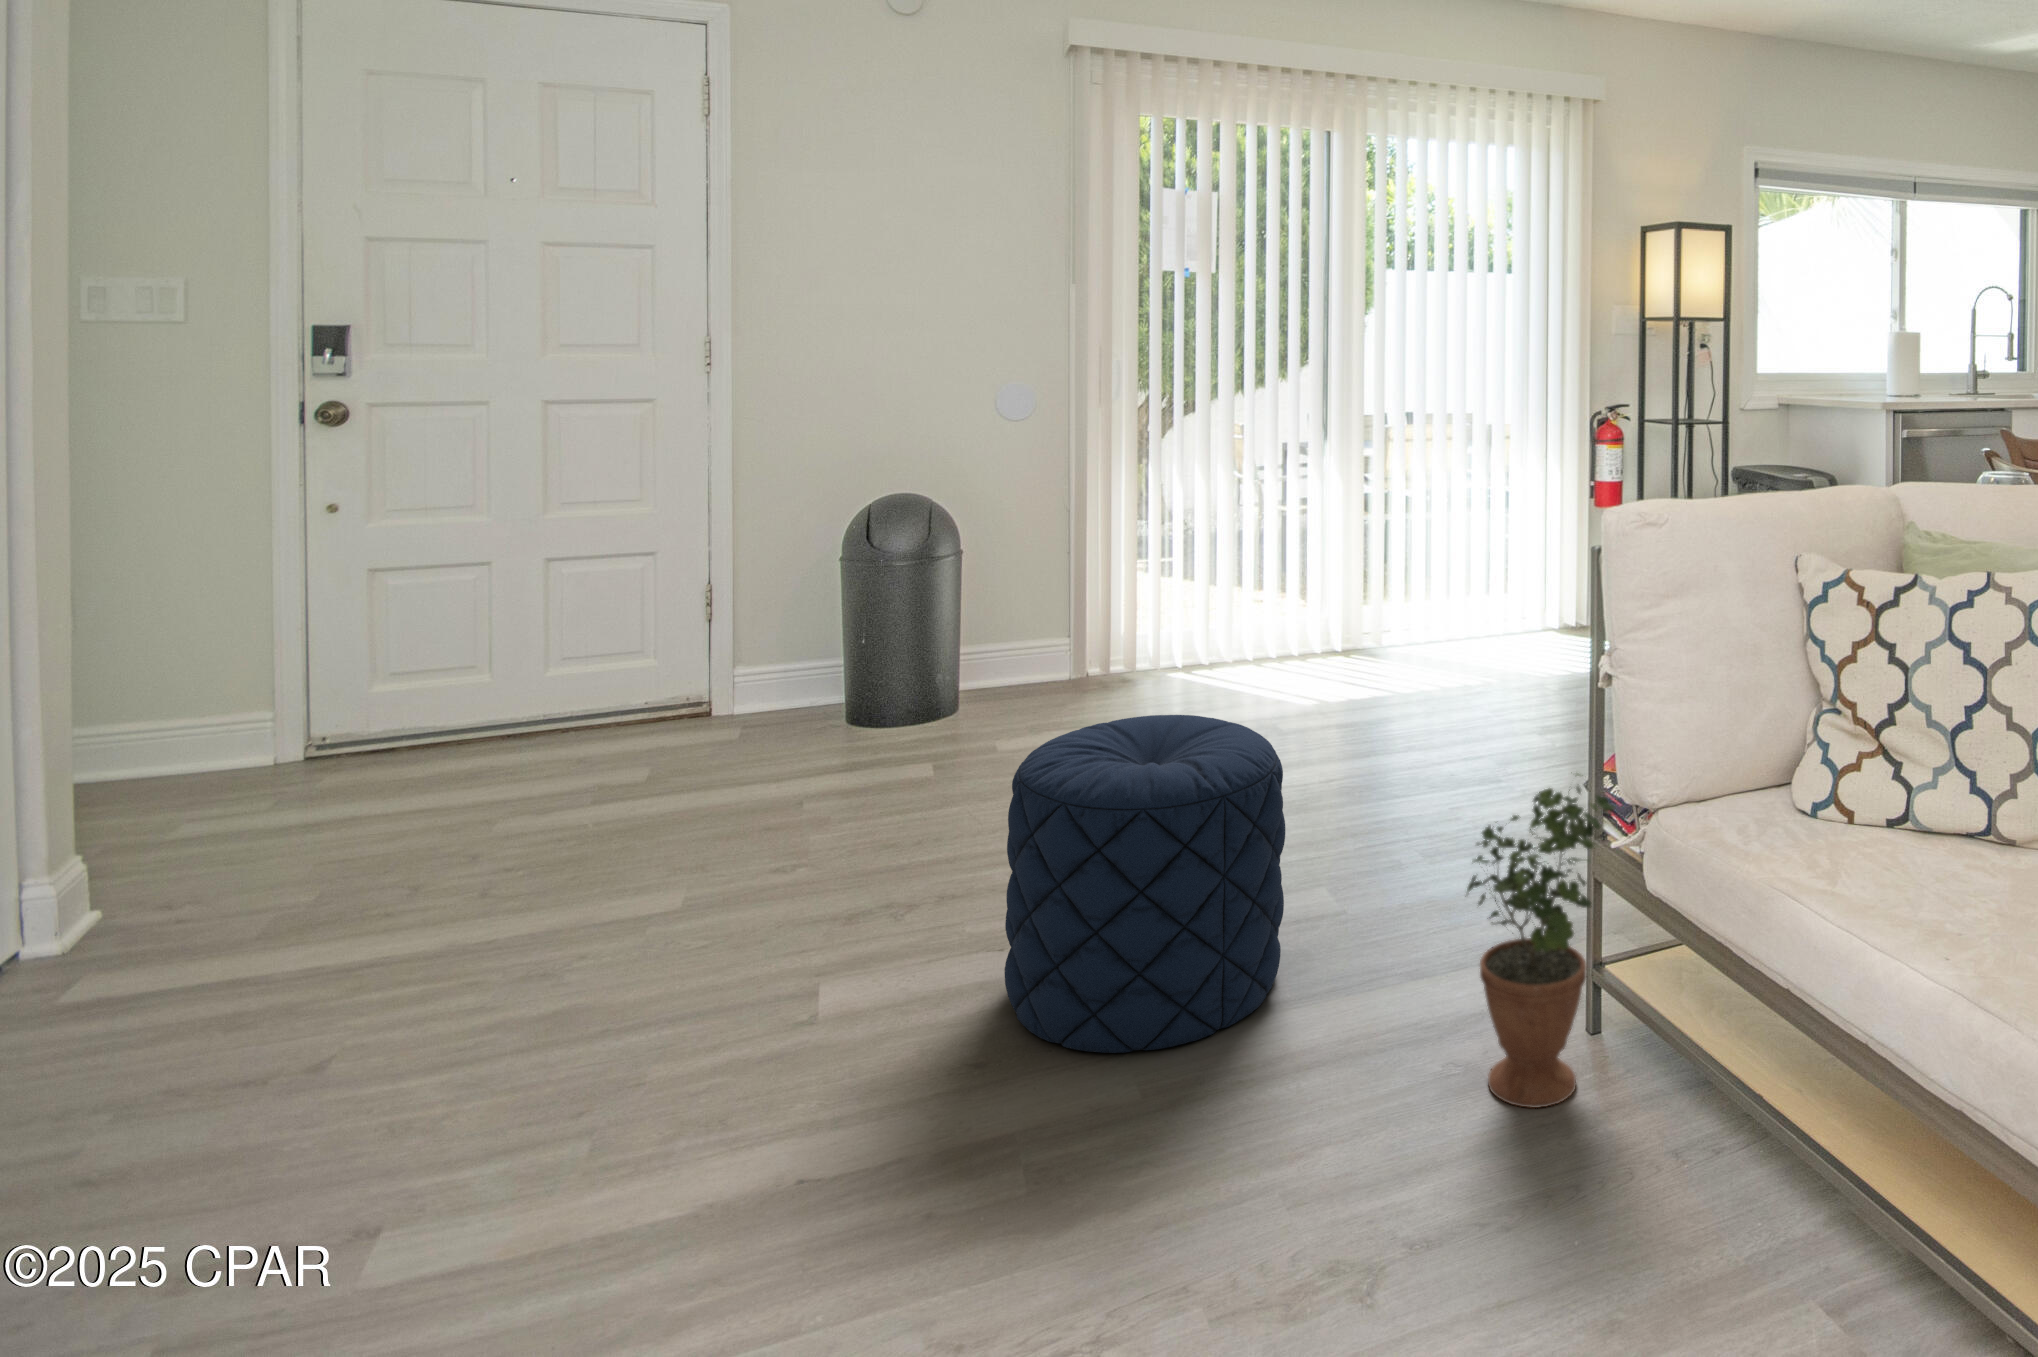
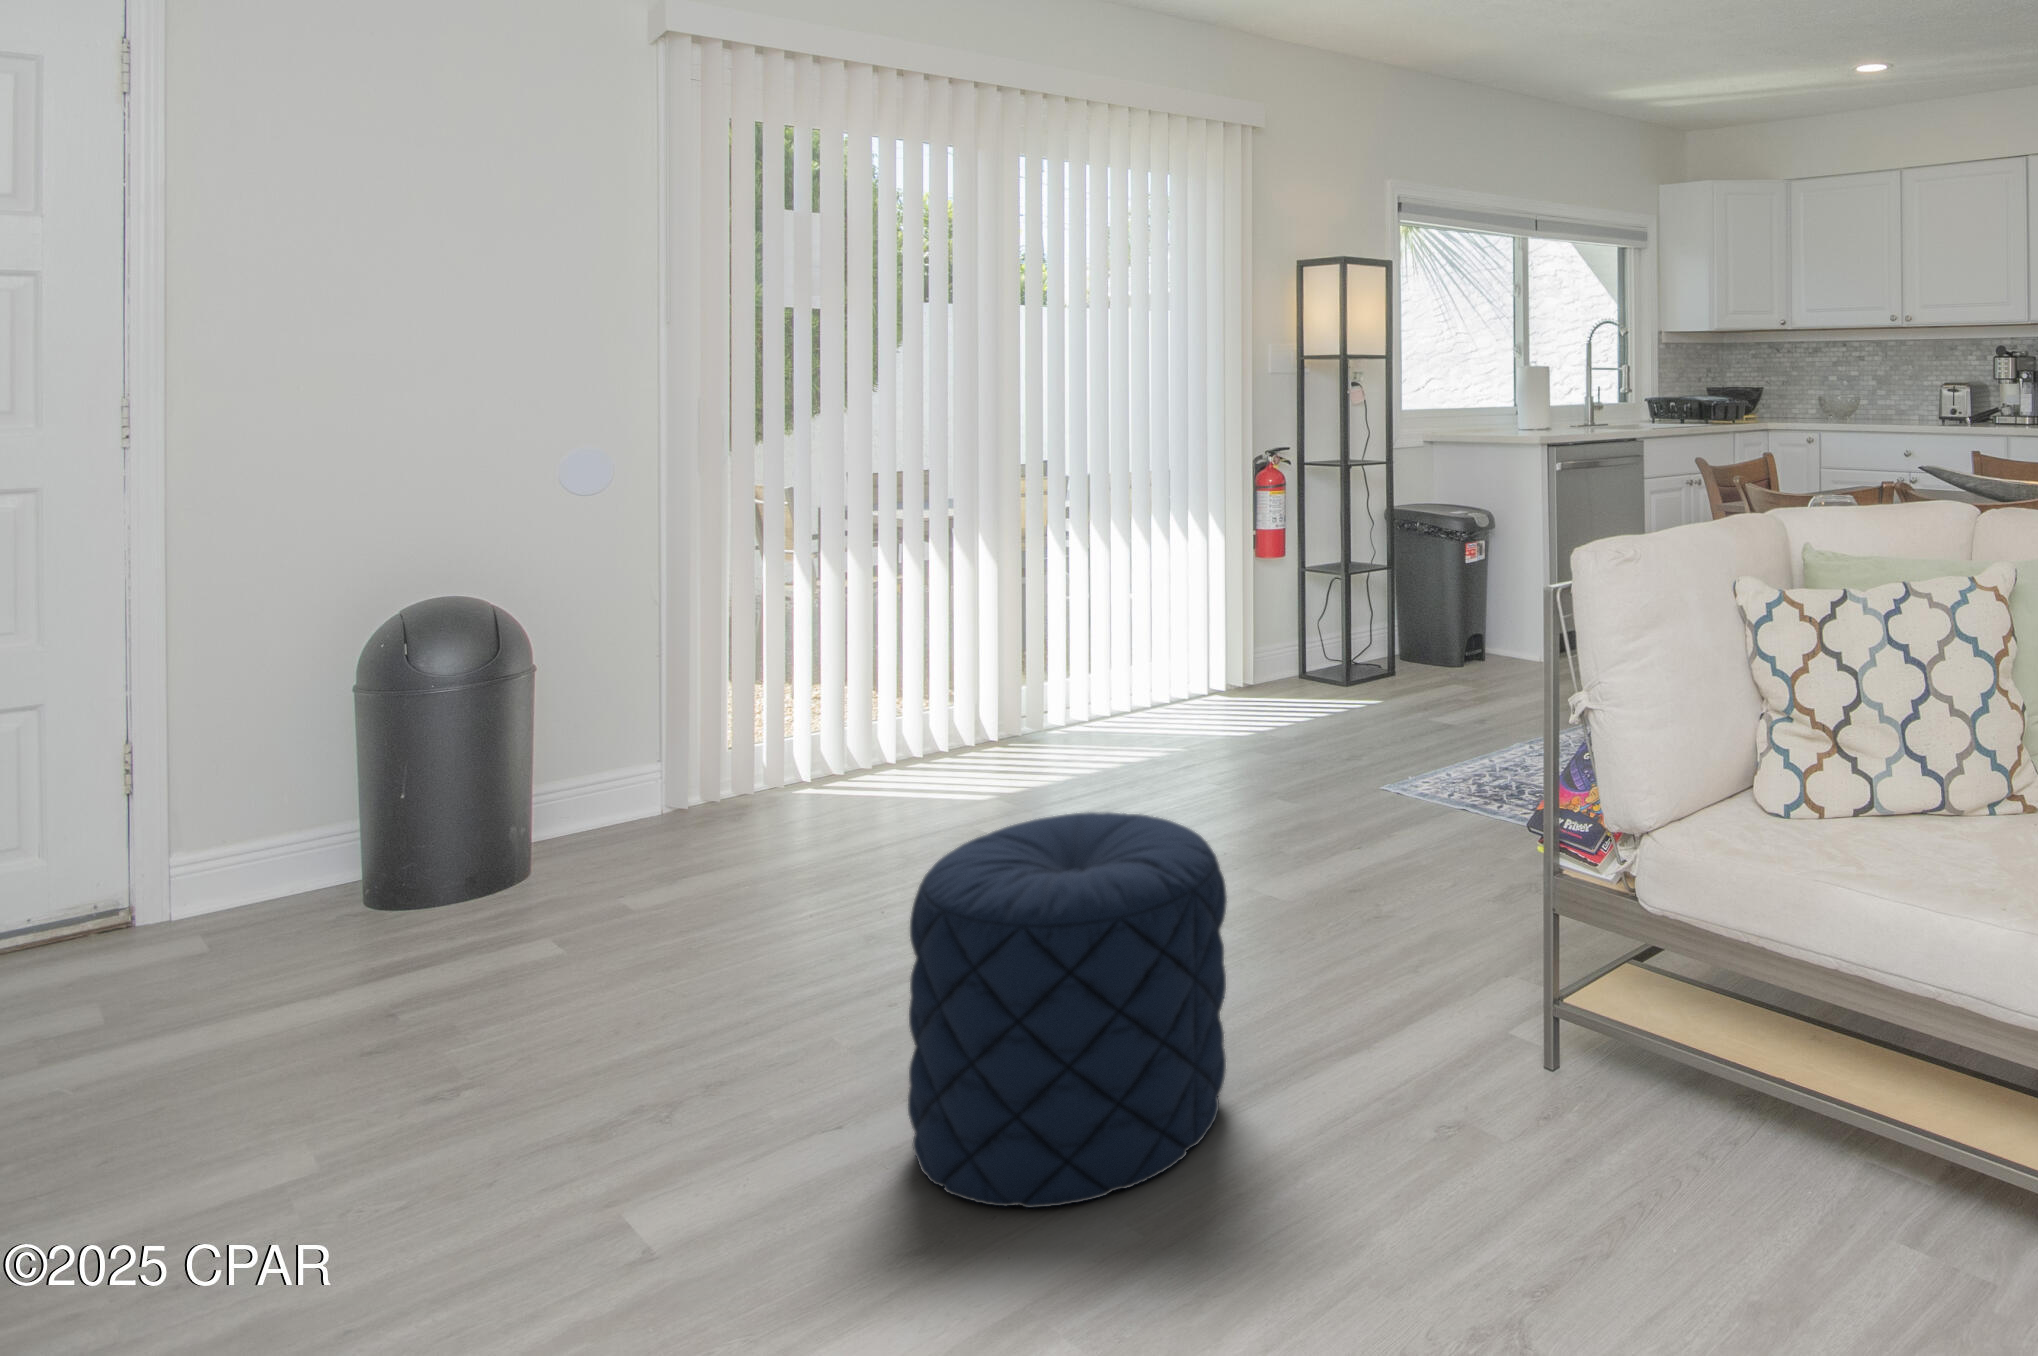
potted plant: present [1467,774,1615,1108] -> none [1466,810,1604,1150]

